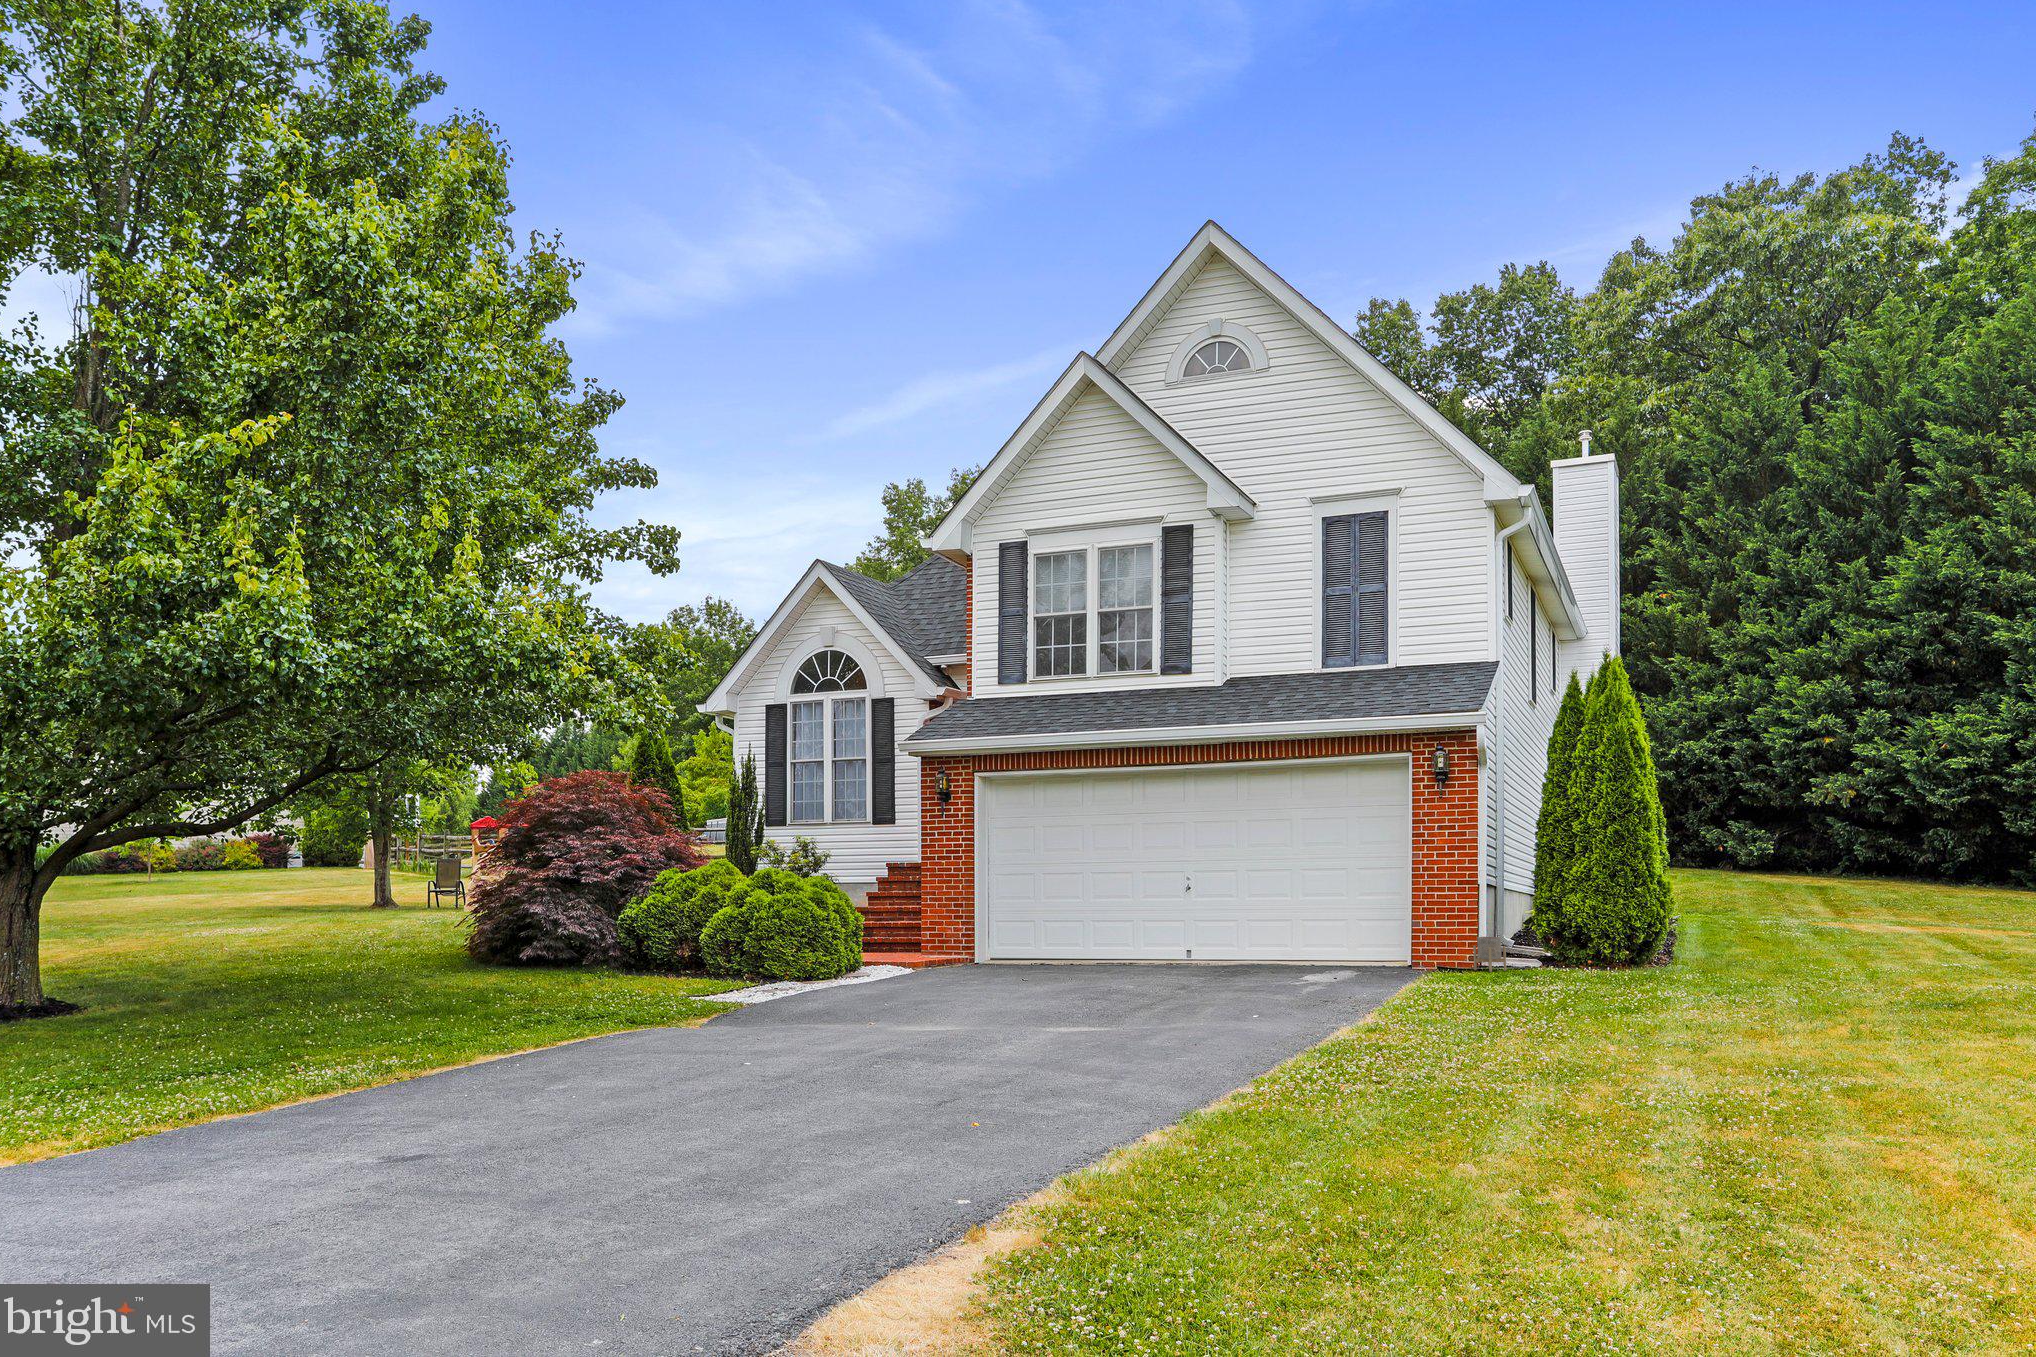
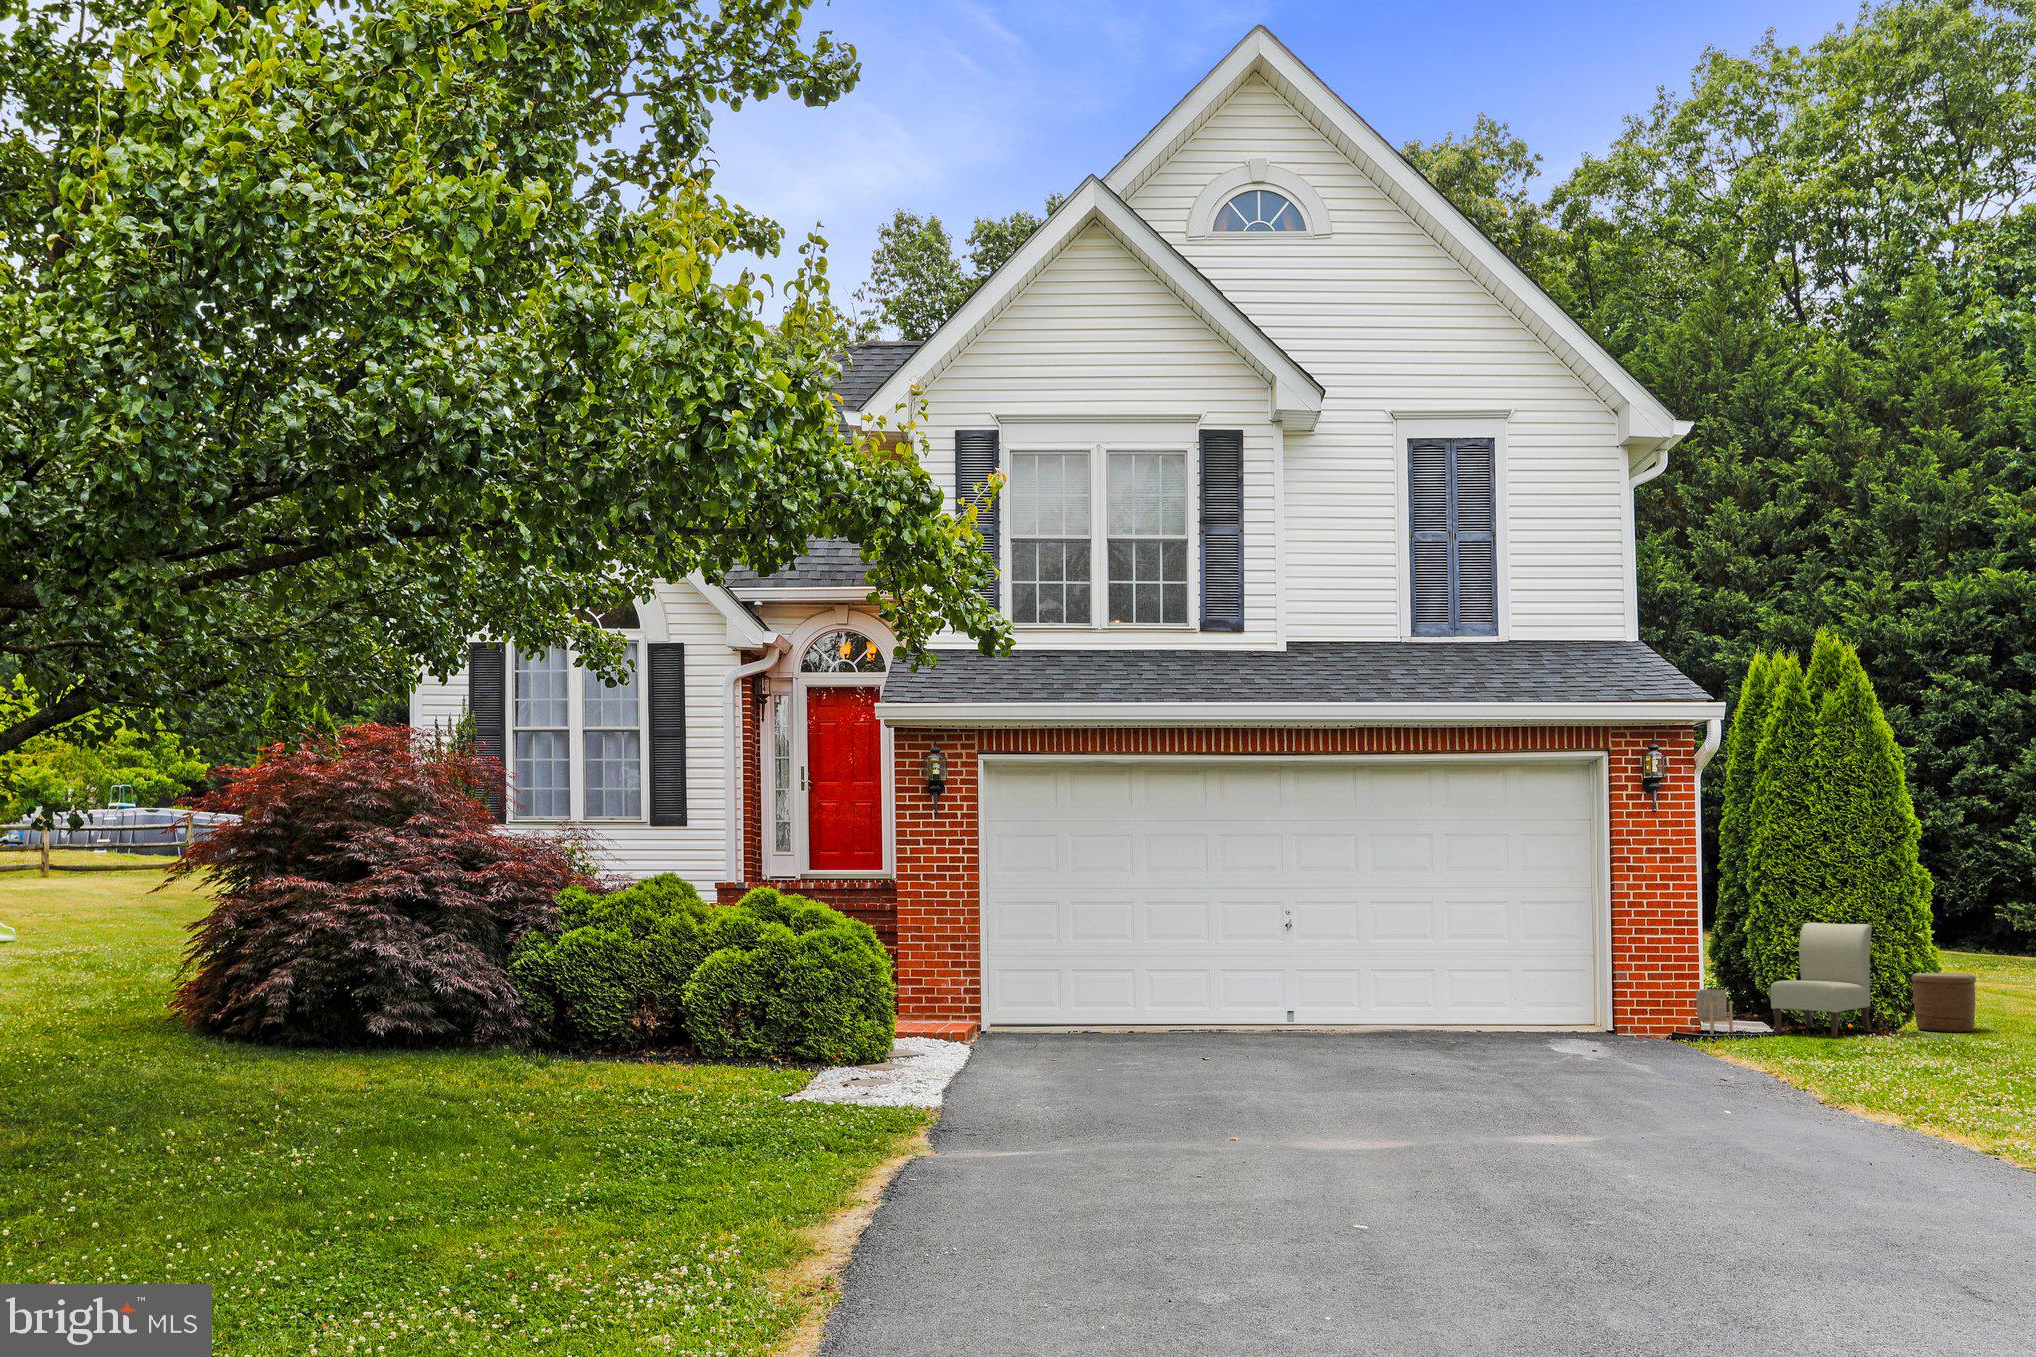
chair: none [1536,883,1612,975] -> present [1771,923,1872,1038]
woven basket: none [1642,921,1692,969] -> present [1911,973,1976,1032]

